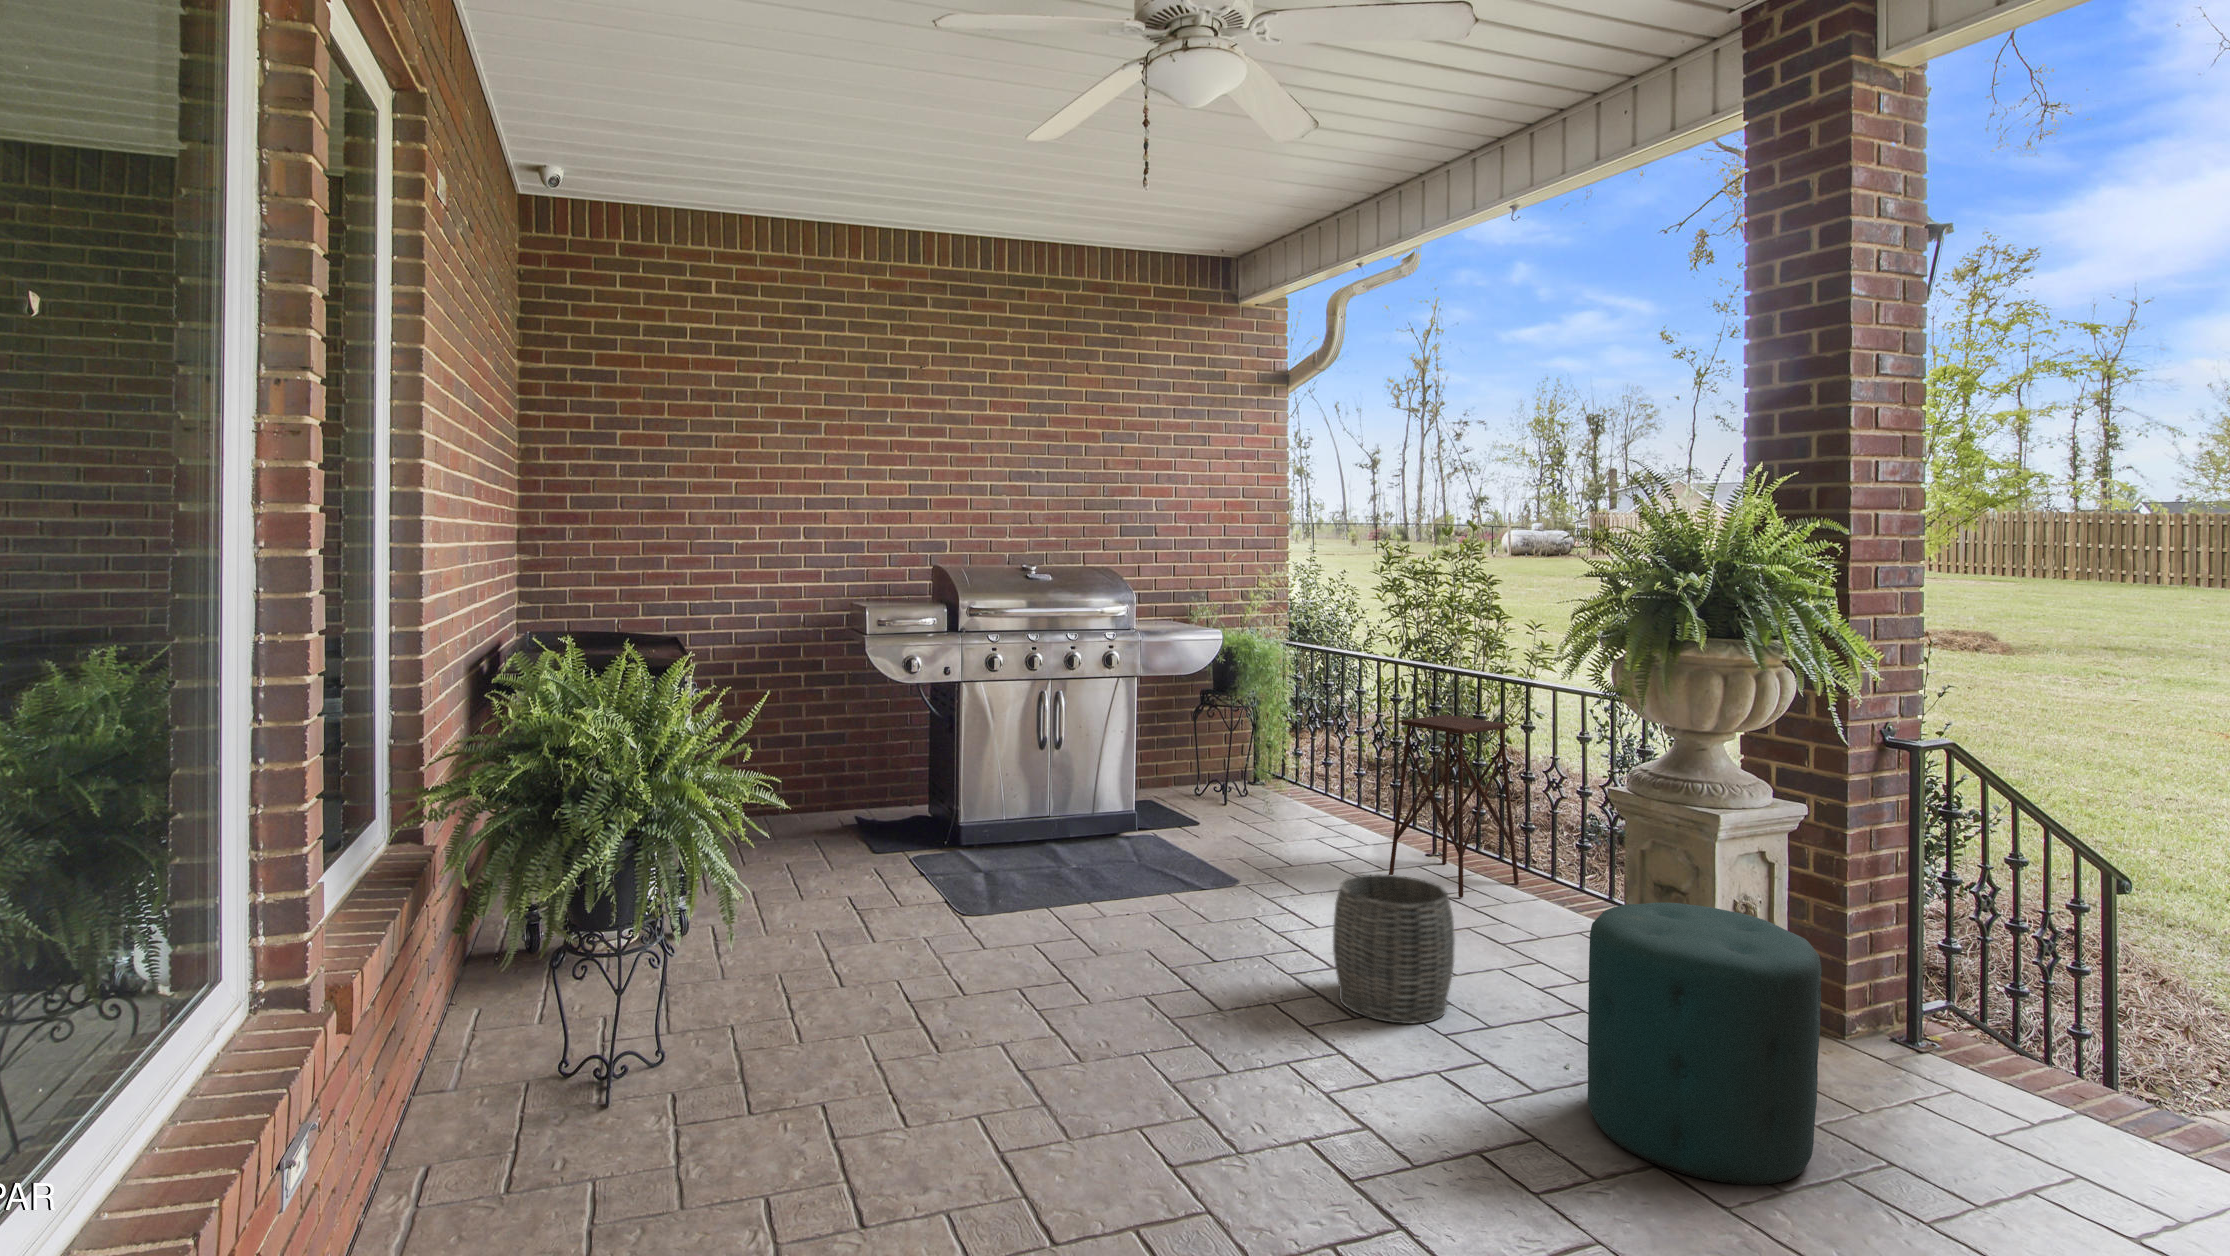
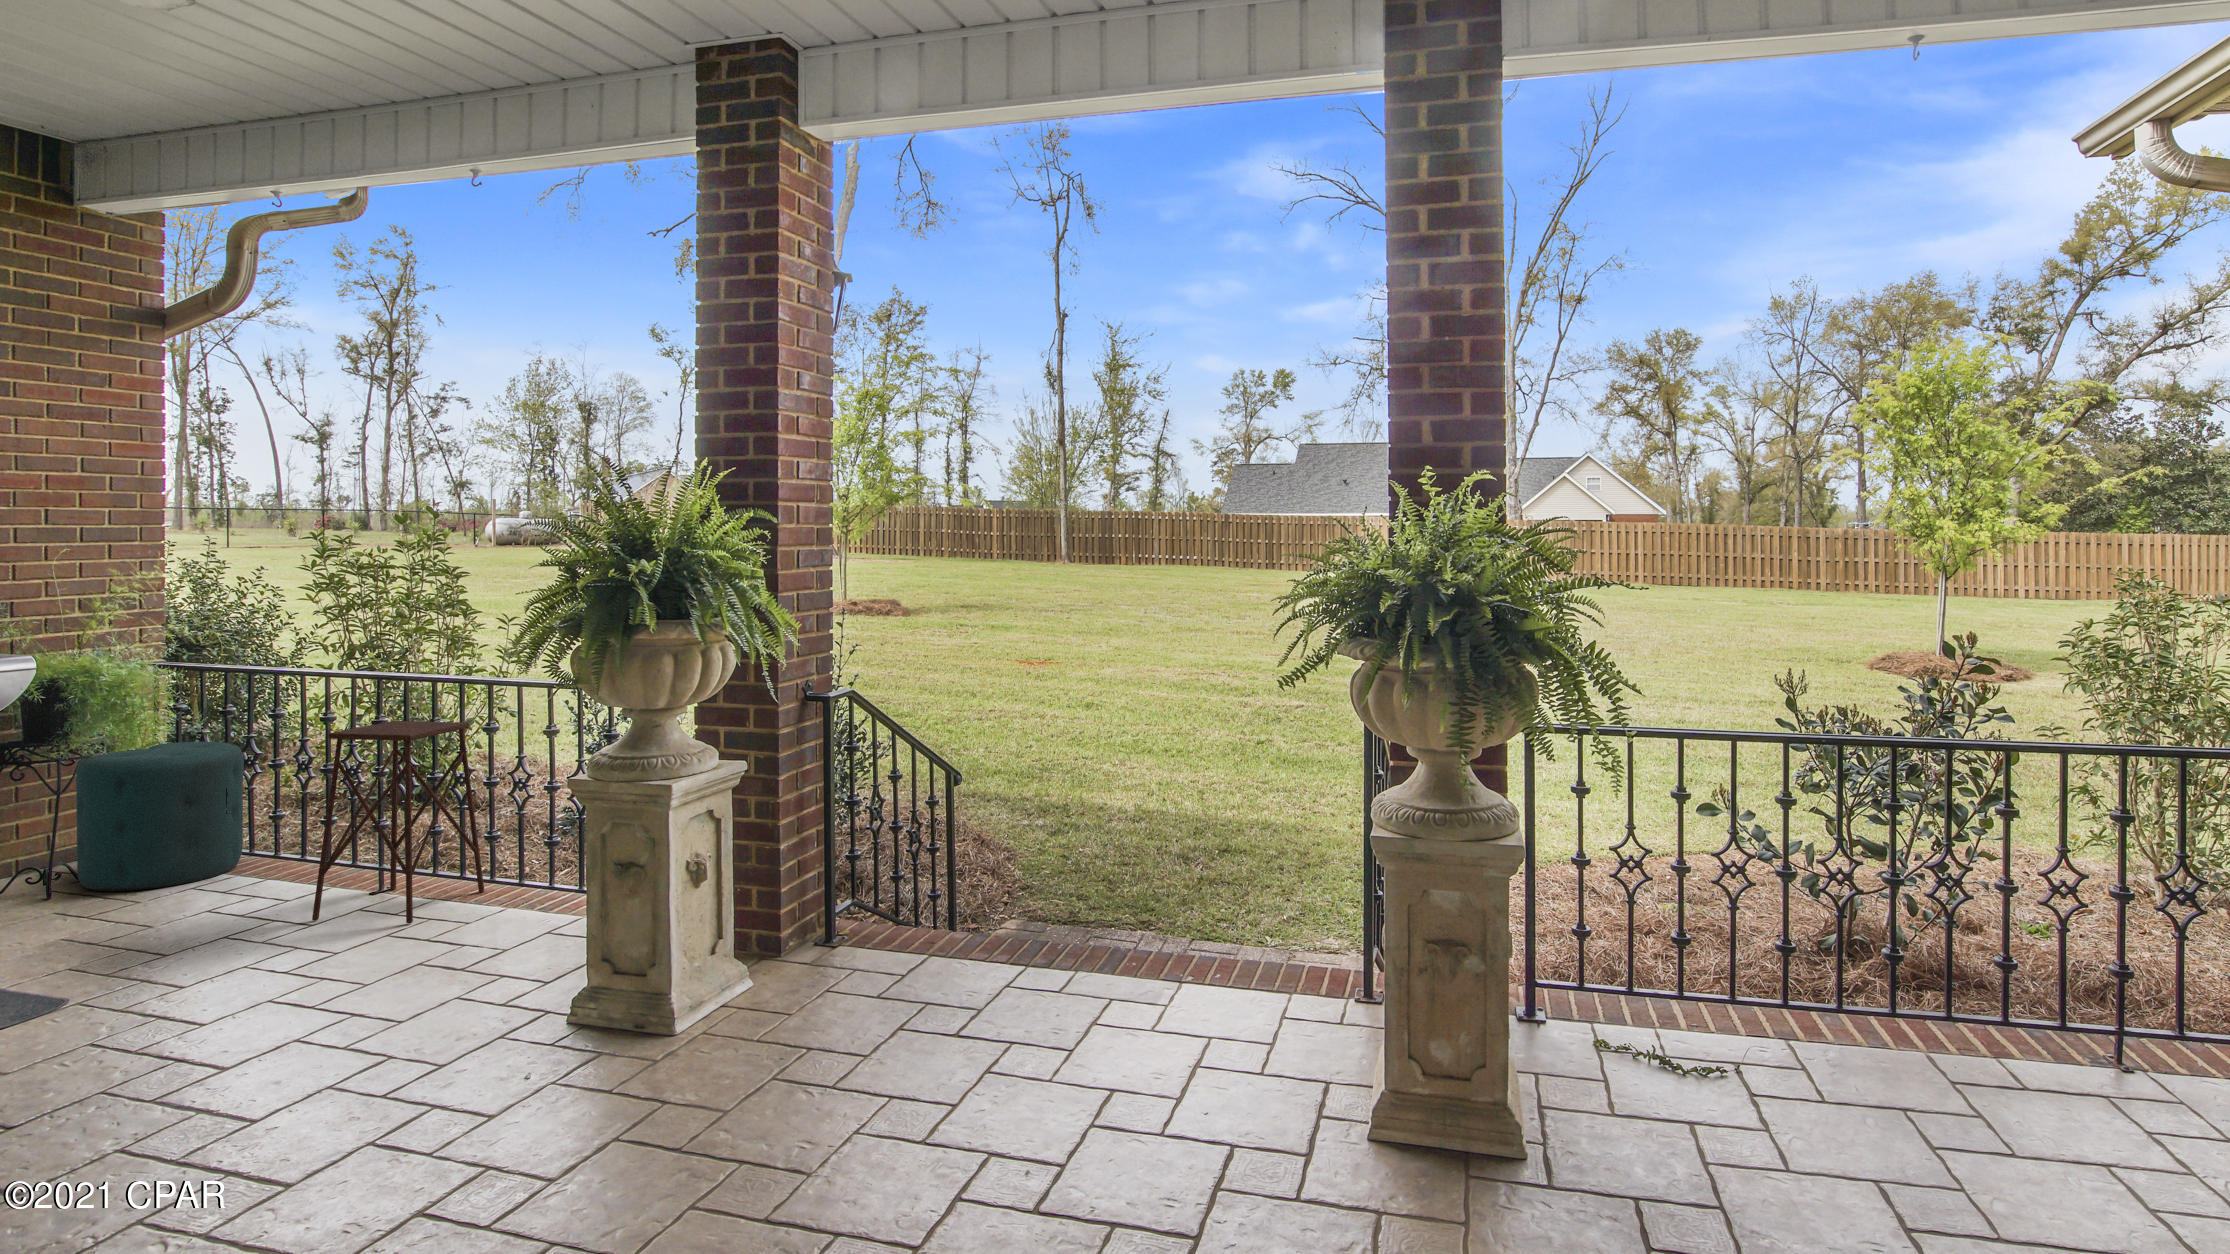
woven basket: present [1333,874,1455,1024] -> none [197,918,381,1109]
ottoman: present [1588,902,1822,1185] -> present [76,742,244,891]

